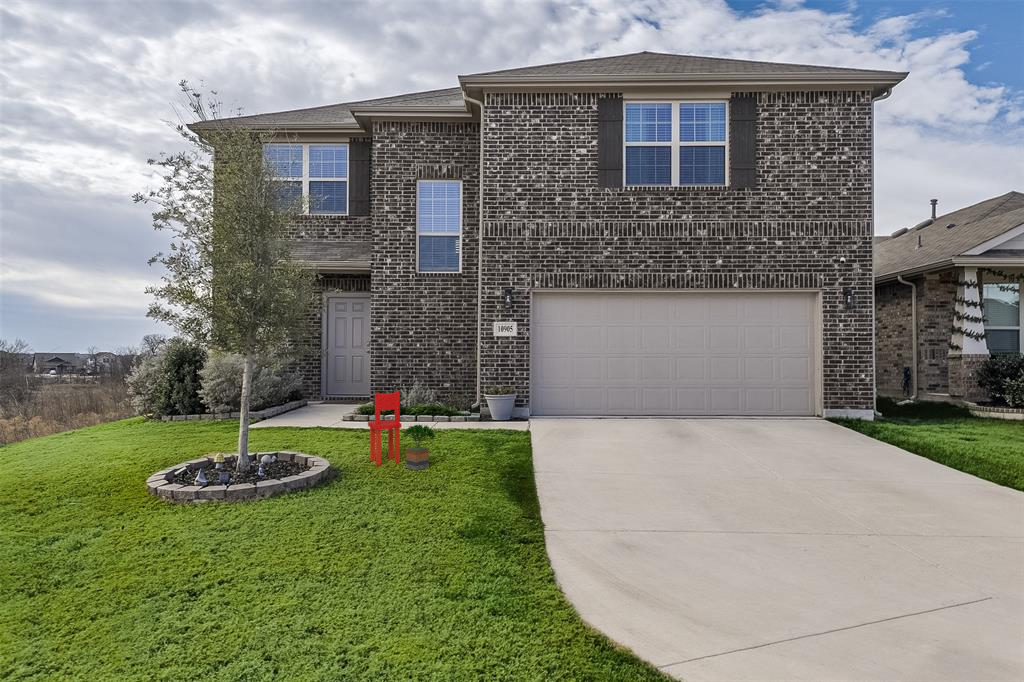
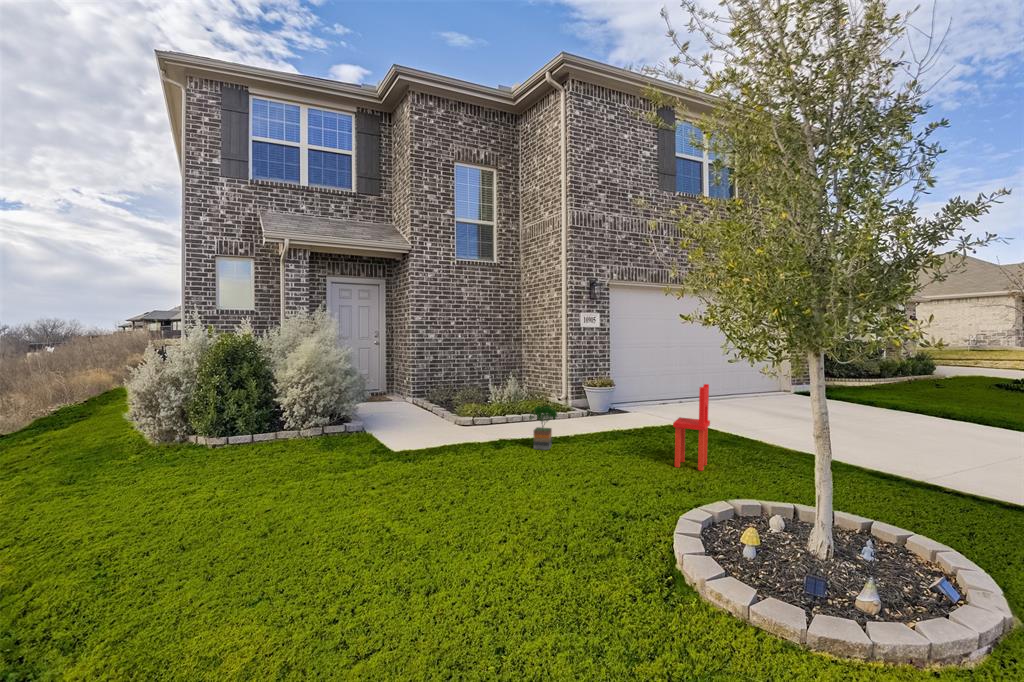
potted tree: present [403,425,435,470] -> present [529,406,557,450]

